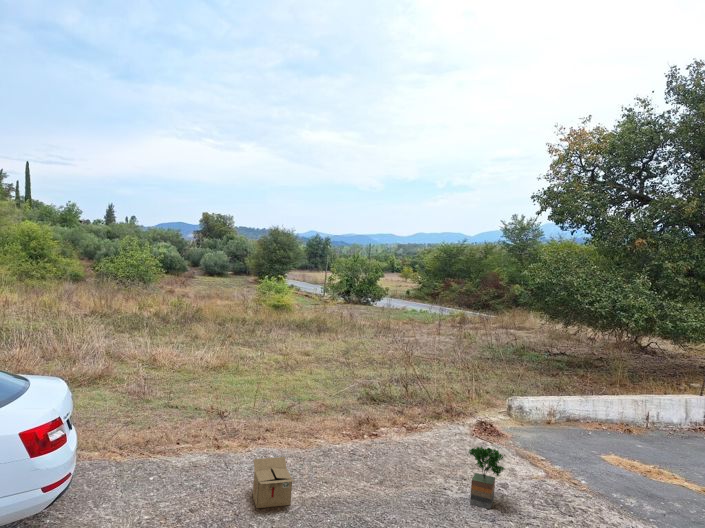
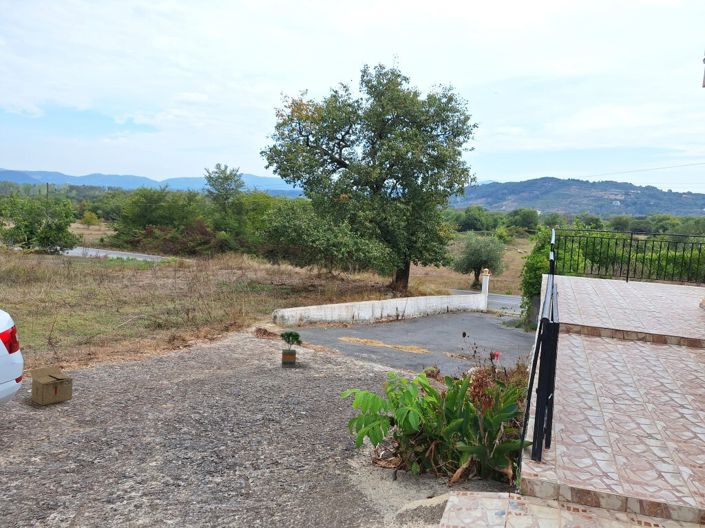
cardboard box: present [253,457,294,509] -> present [30,366,74,406]

